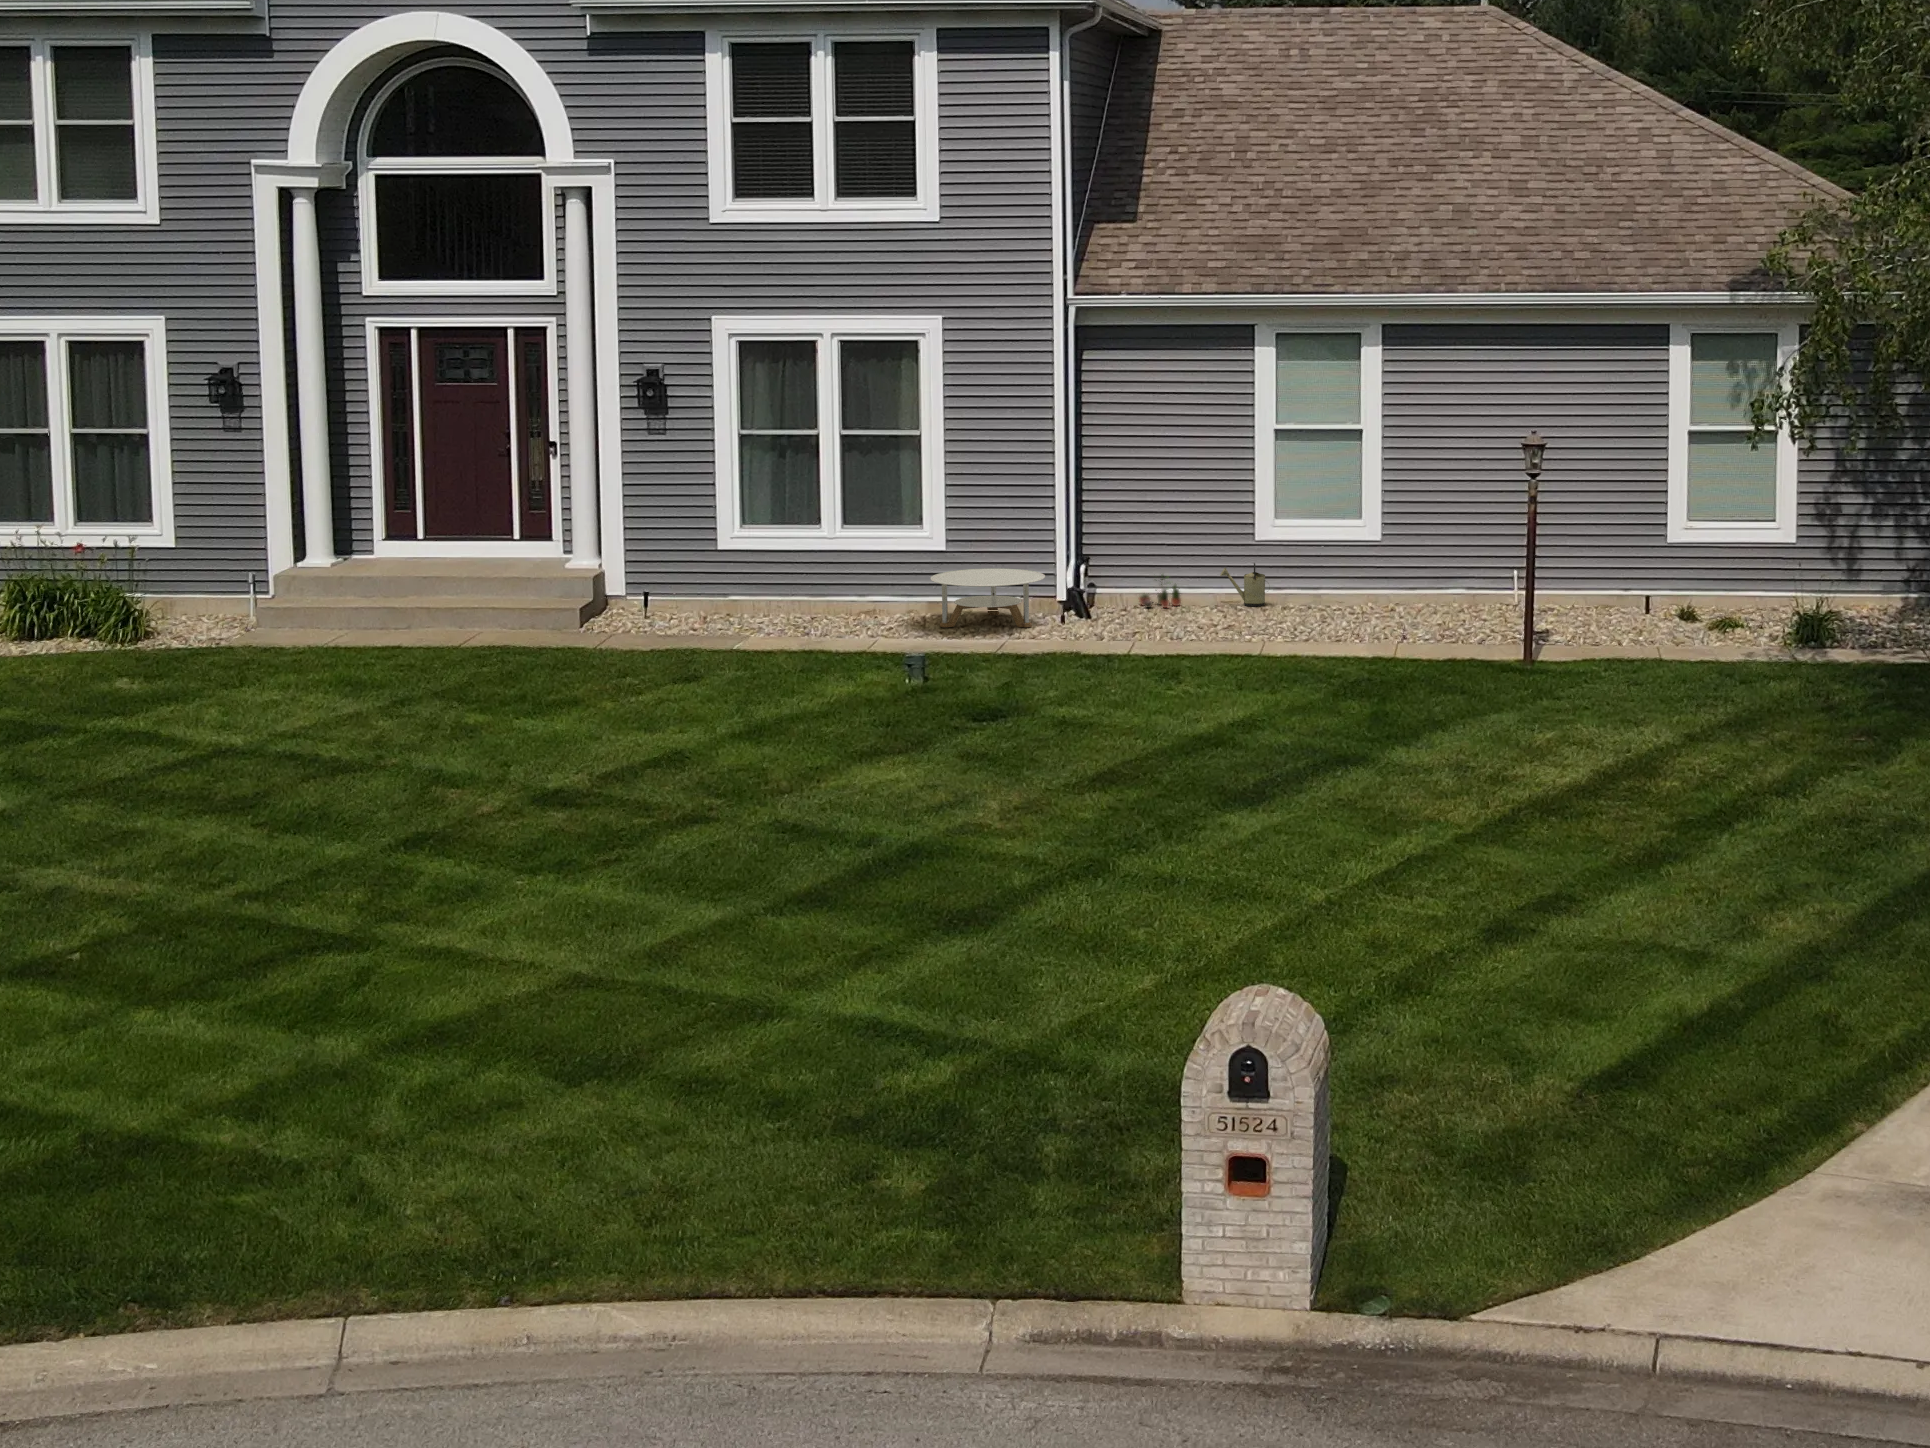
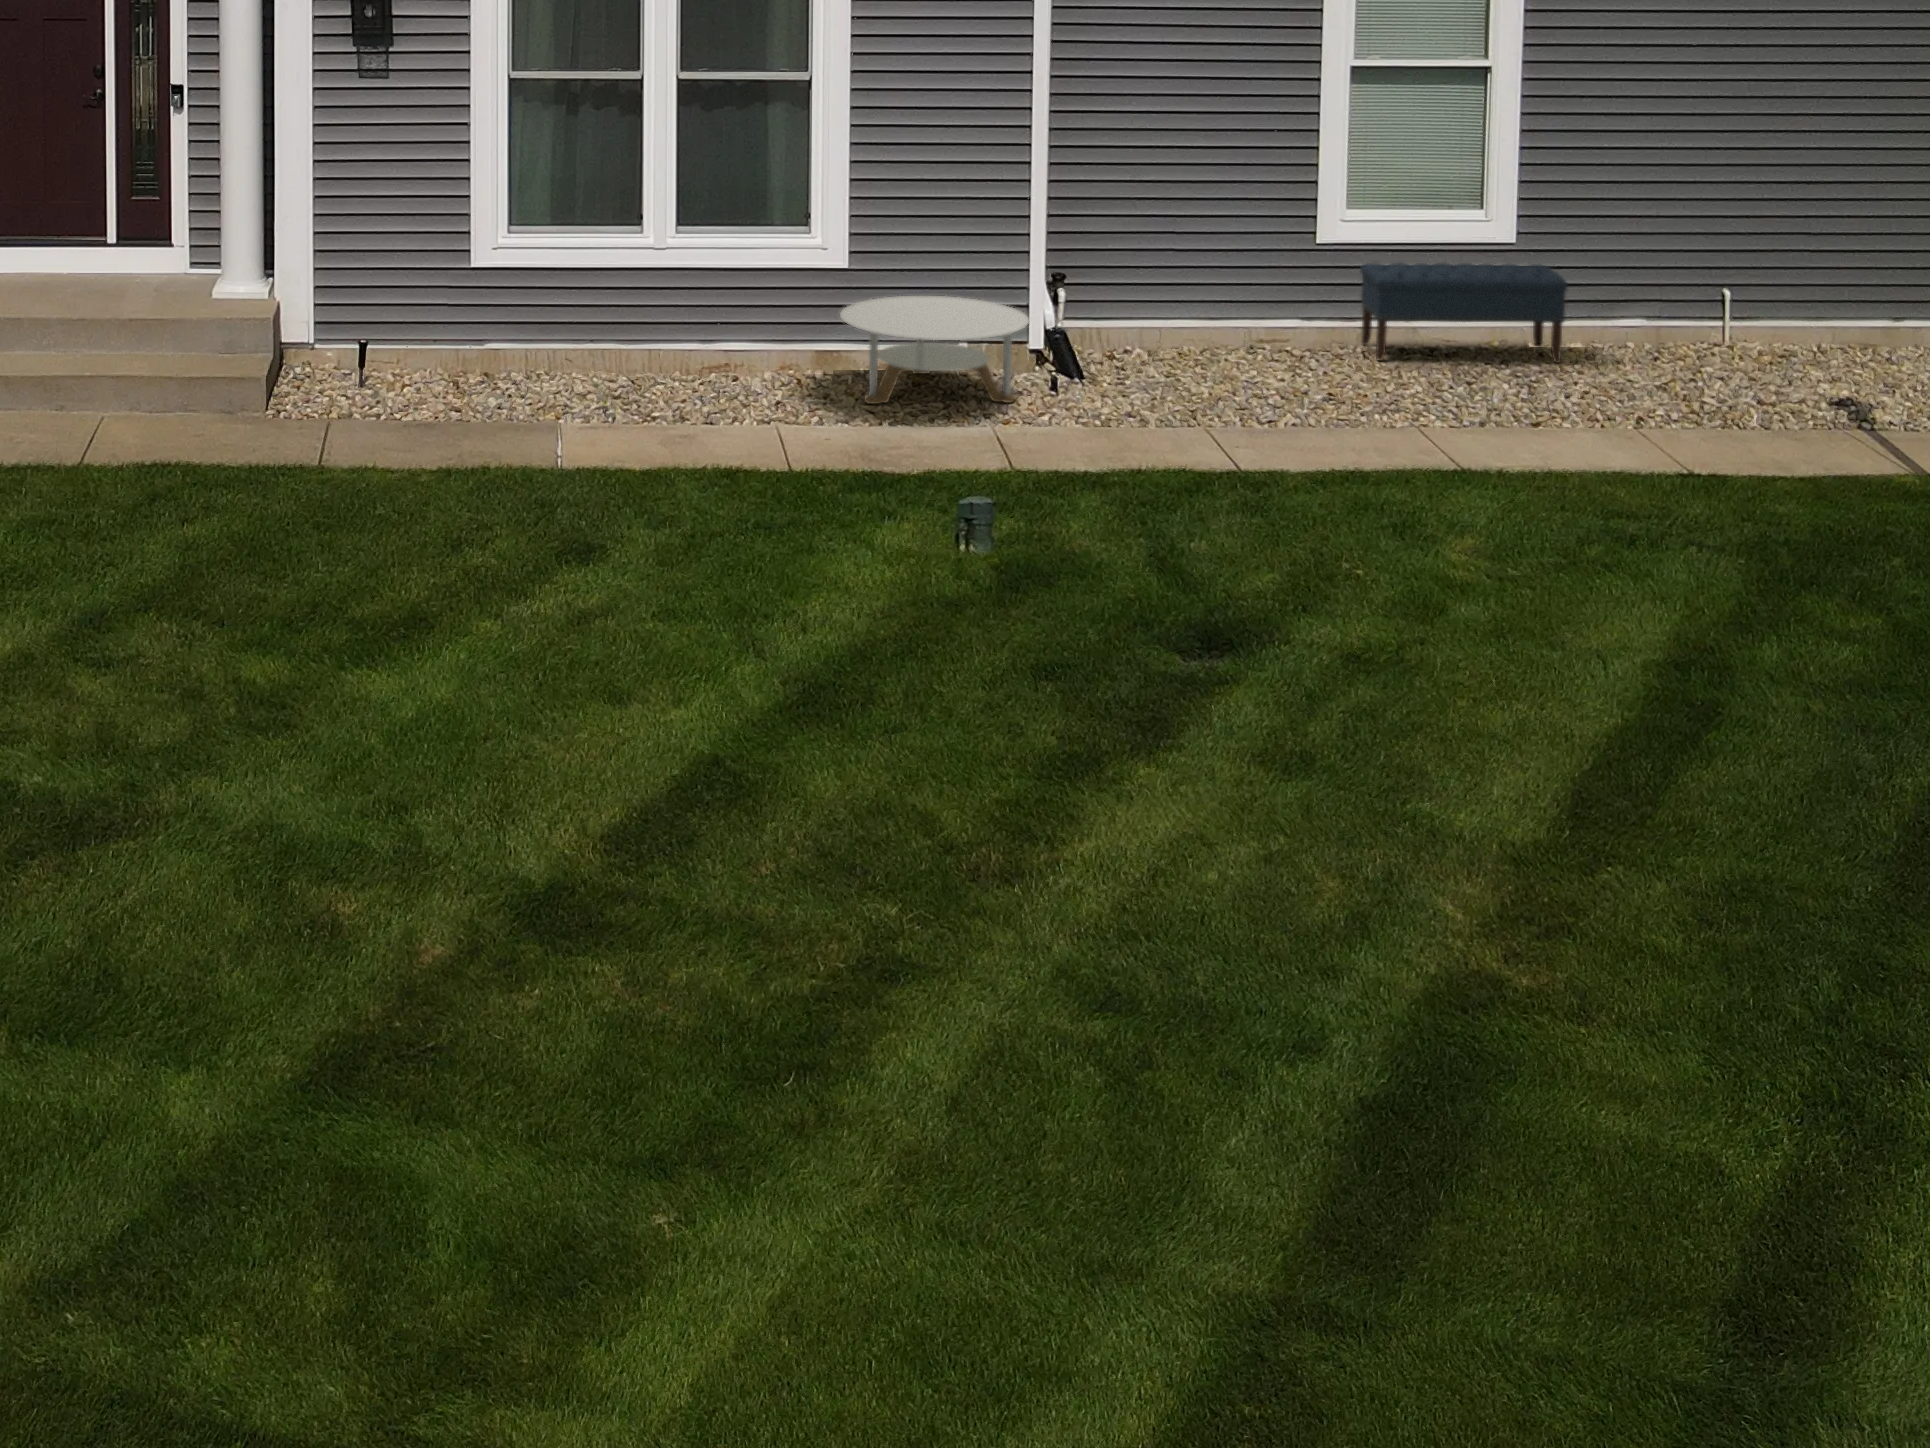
bench: none [1280,552,1400,612] -> present [1360,263,1568,362]
watering can: present [1220,563,1265,607] -> none [1262,279,1340,351]
potted plant: present [1139,575,1181,608] -> none [1129,298,1202,355]

